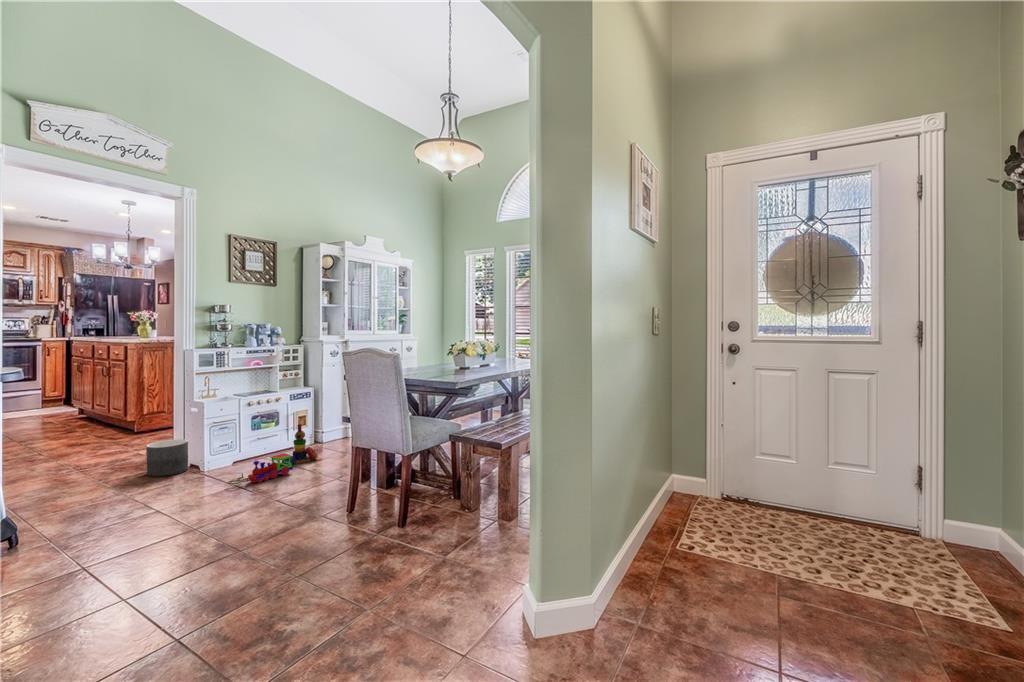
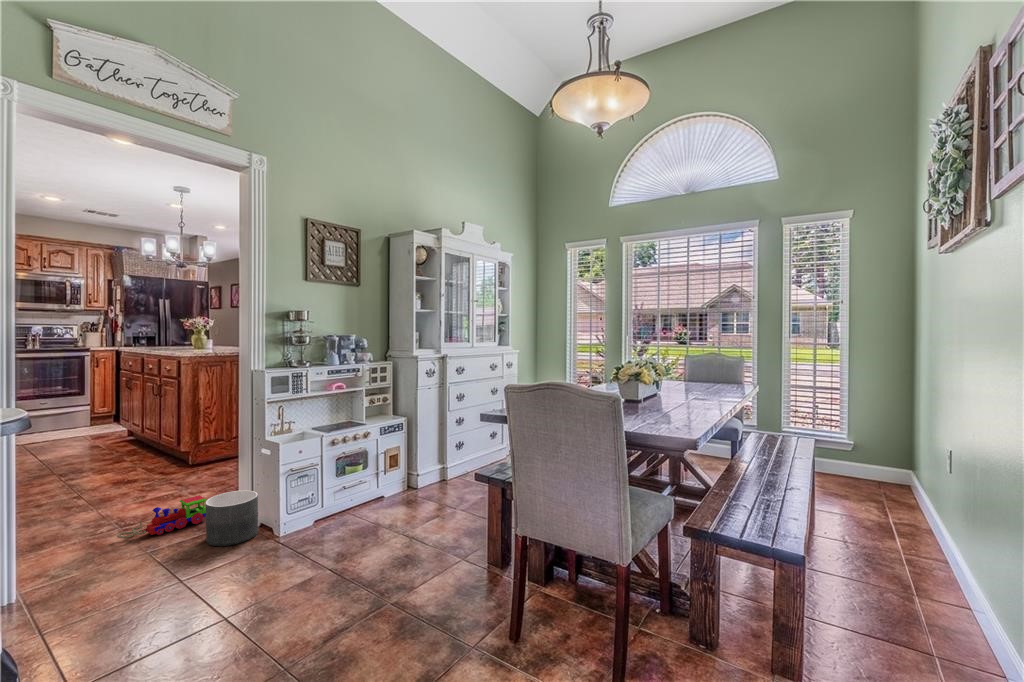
stacking toy: present [282,424,318,464] -> none [378,471,422,530]
toy train: present [227,453,293,484] -> present [117,495,206,538]

